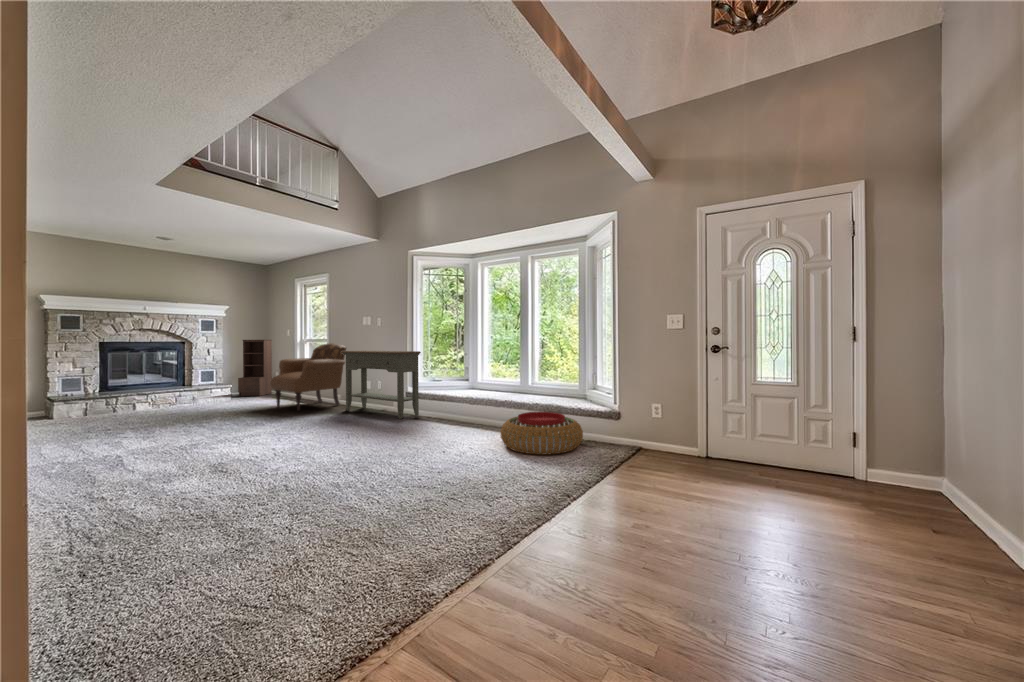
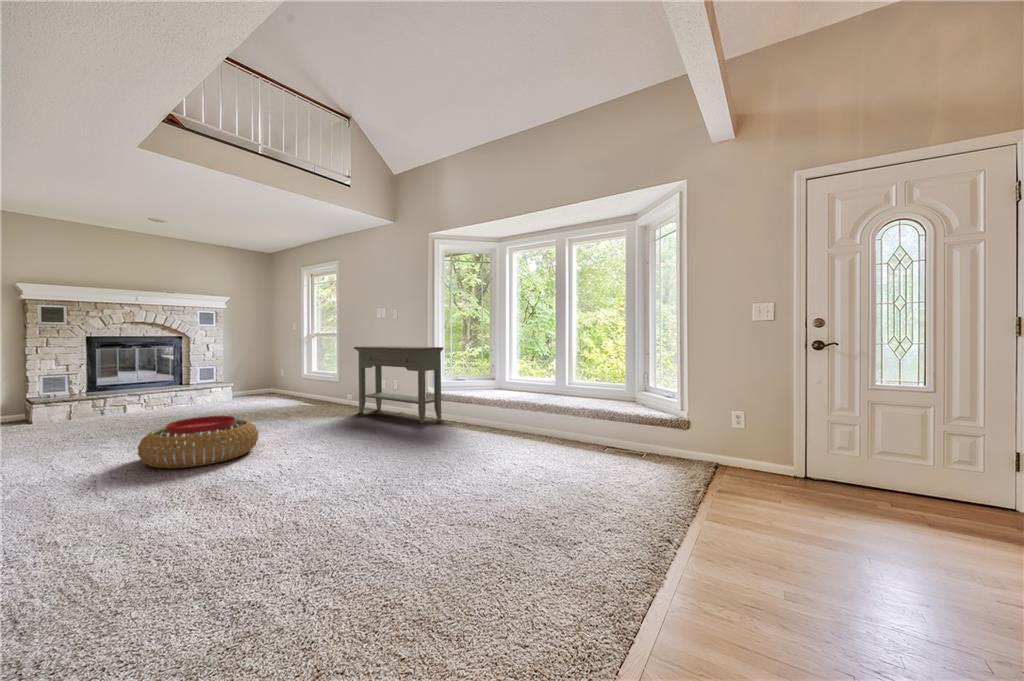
bookshelf: present [238,340,272,396] -> none [240,334,277,395]
armchair: present [270,343,346,411] -> none [275,338,358,414]
pouf: present [500,412,583,455] -> present [138,416,259,468]

